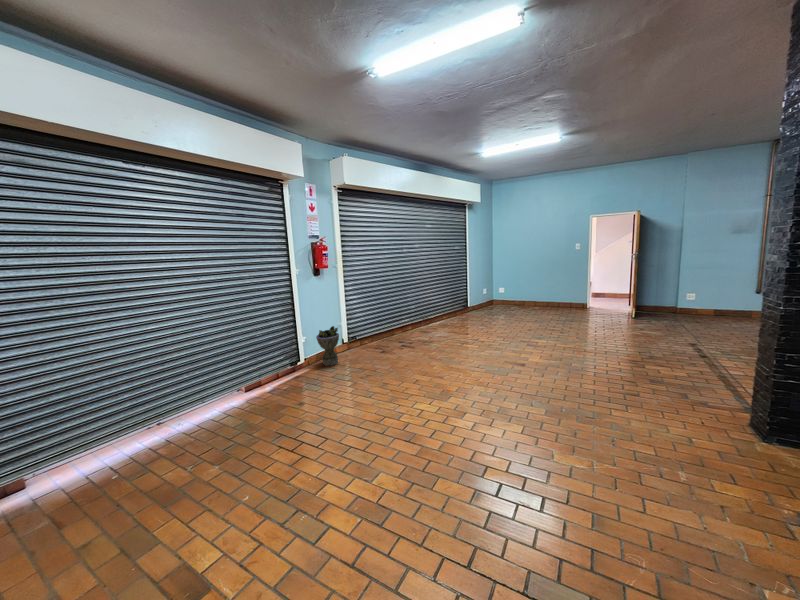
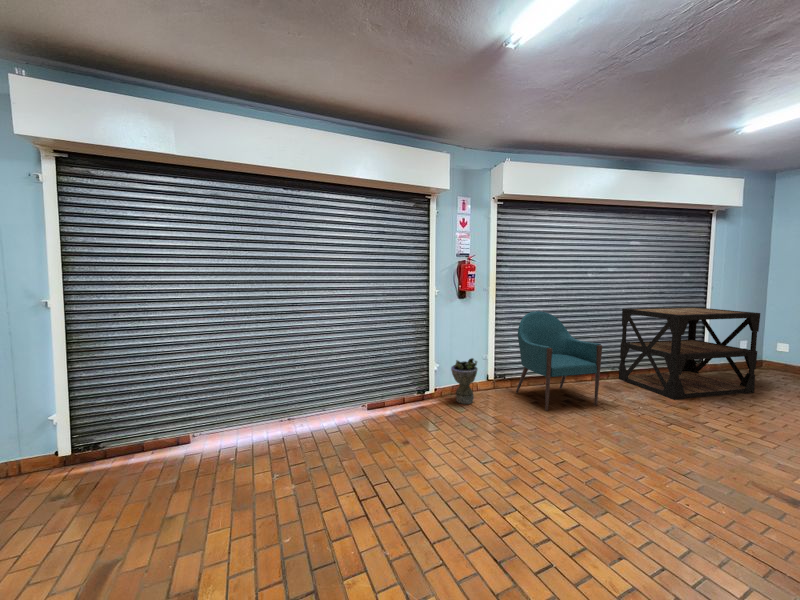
shelving unit: none [425,270,494,331] -> present [619,307,760,400]
chair: none [363,281,422,355] -> present [516,311,602,411]

